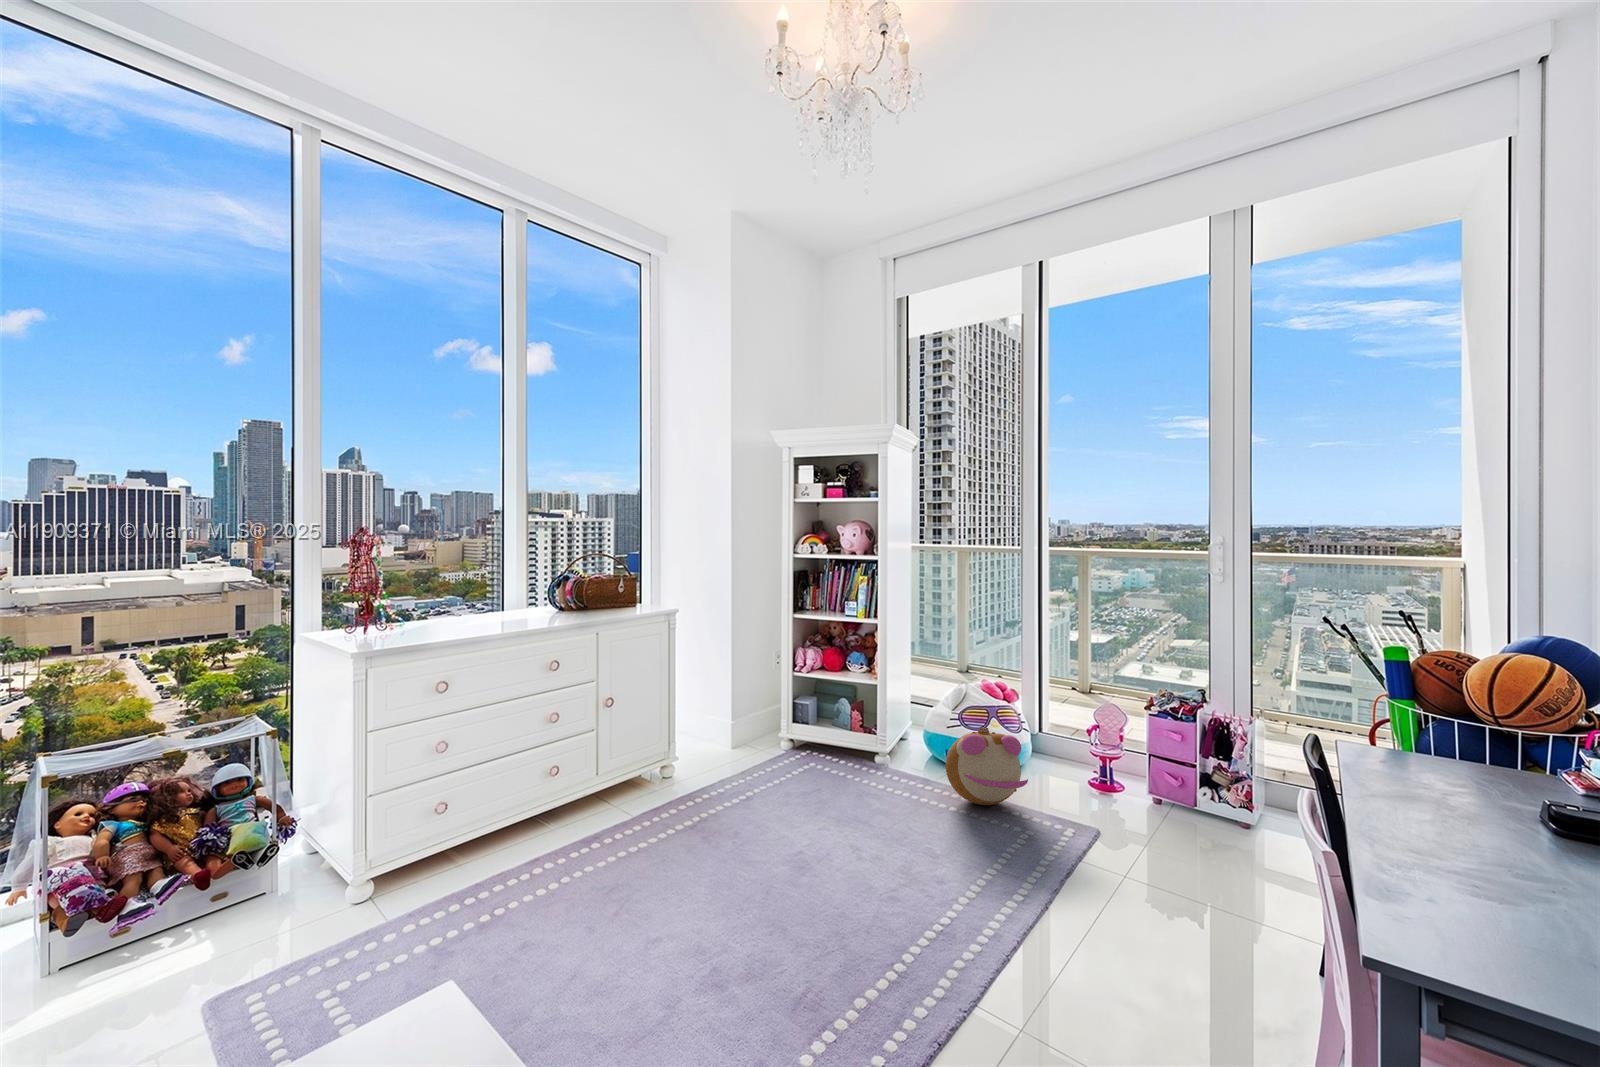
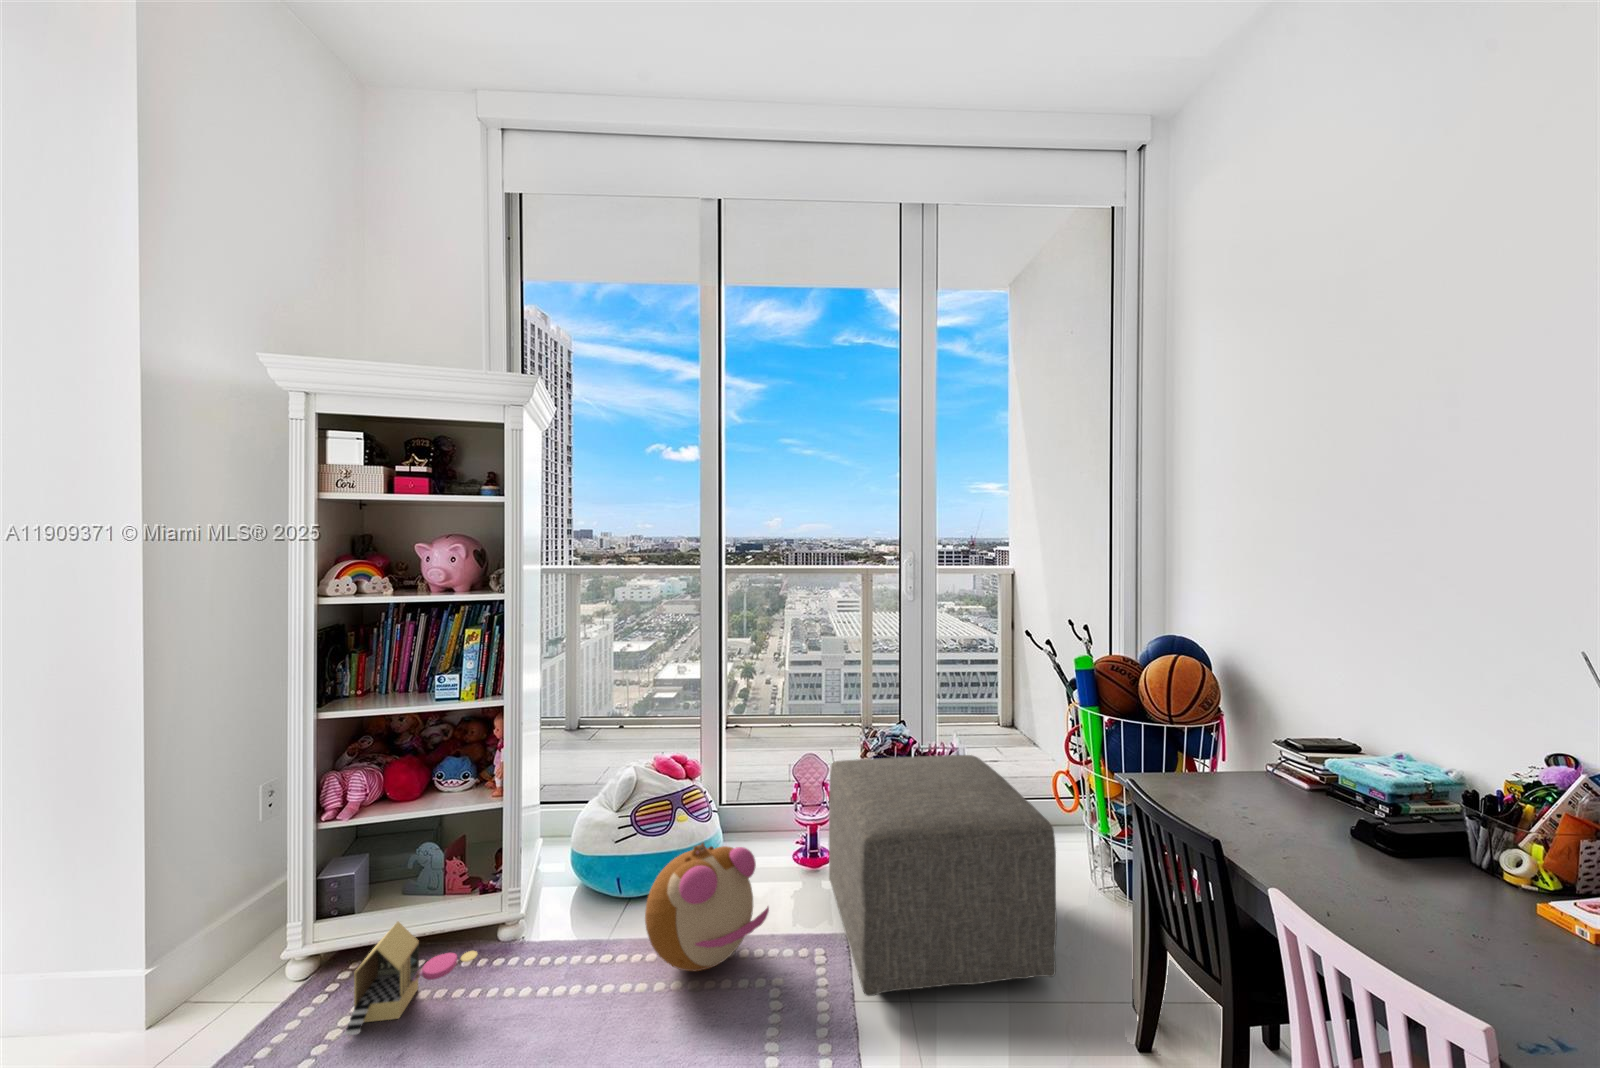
ottoman: none [1075,702,1255,887] -> present [829,755,1057,996]
toy house: none [799,728,858,774] -> present [344,922,477,1036]

